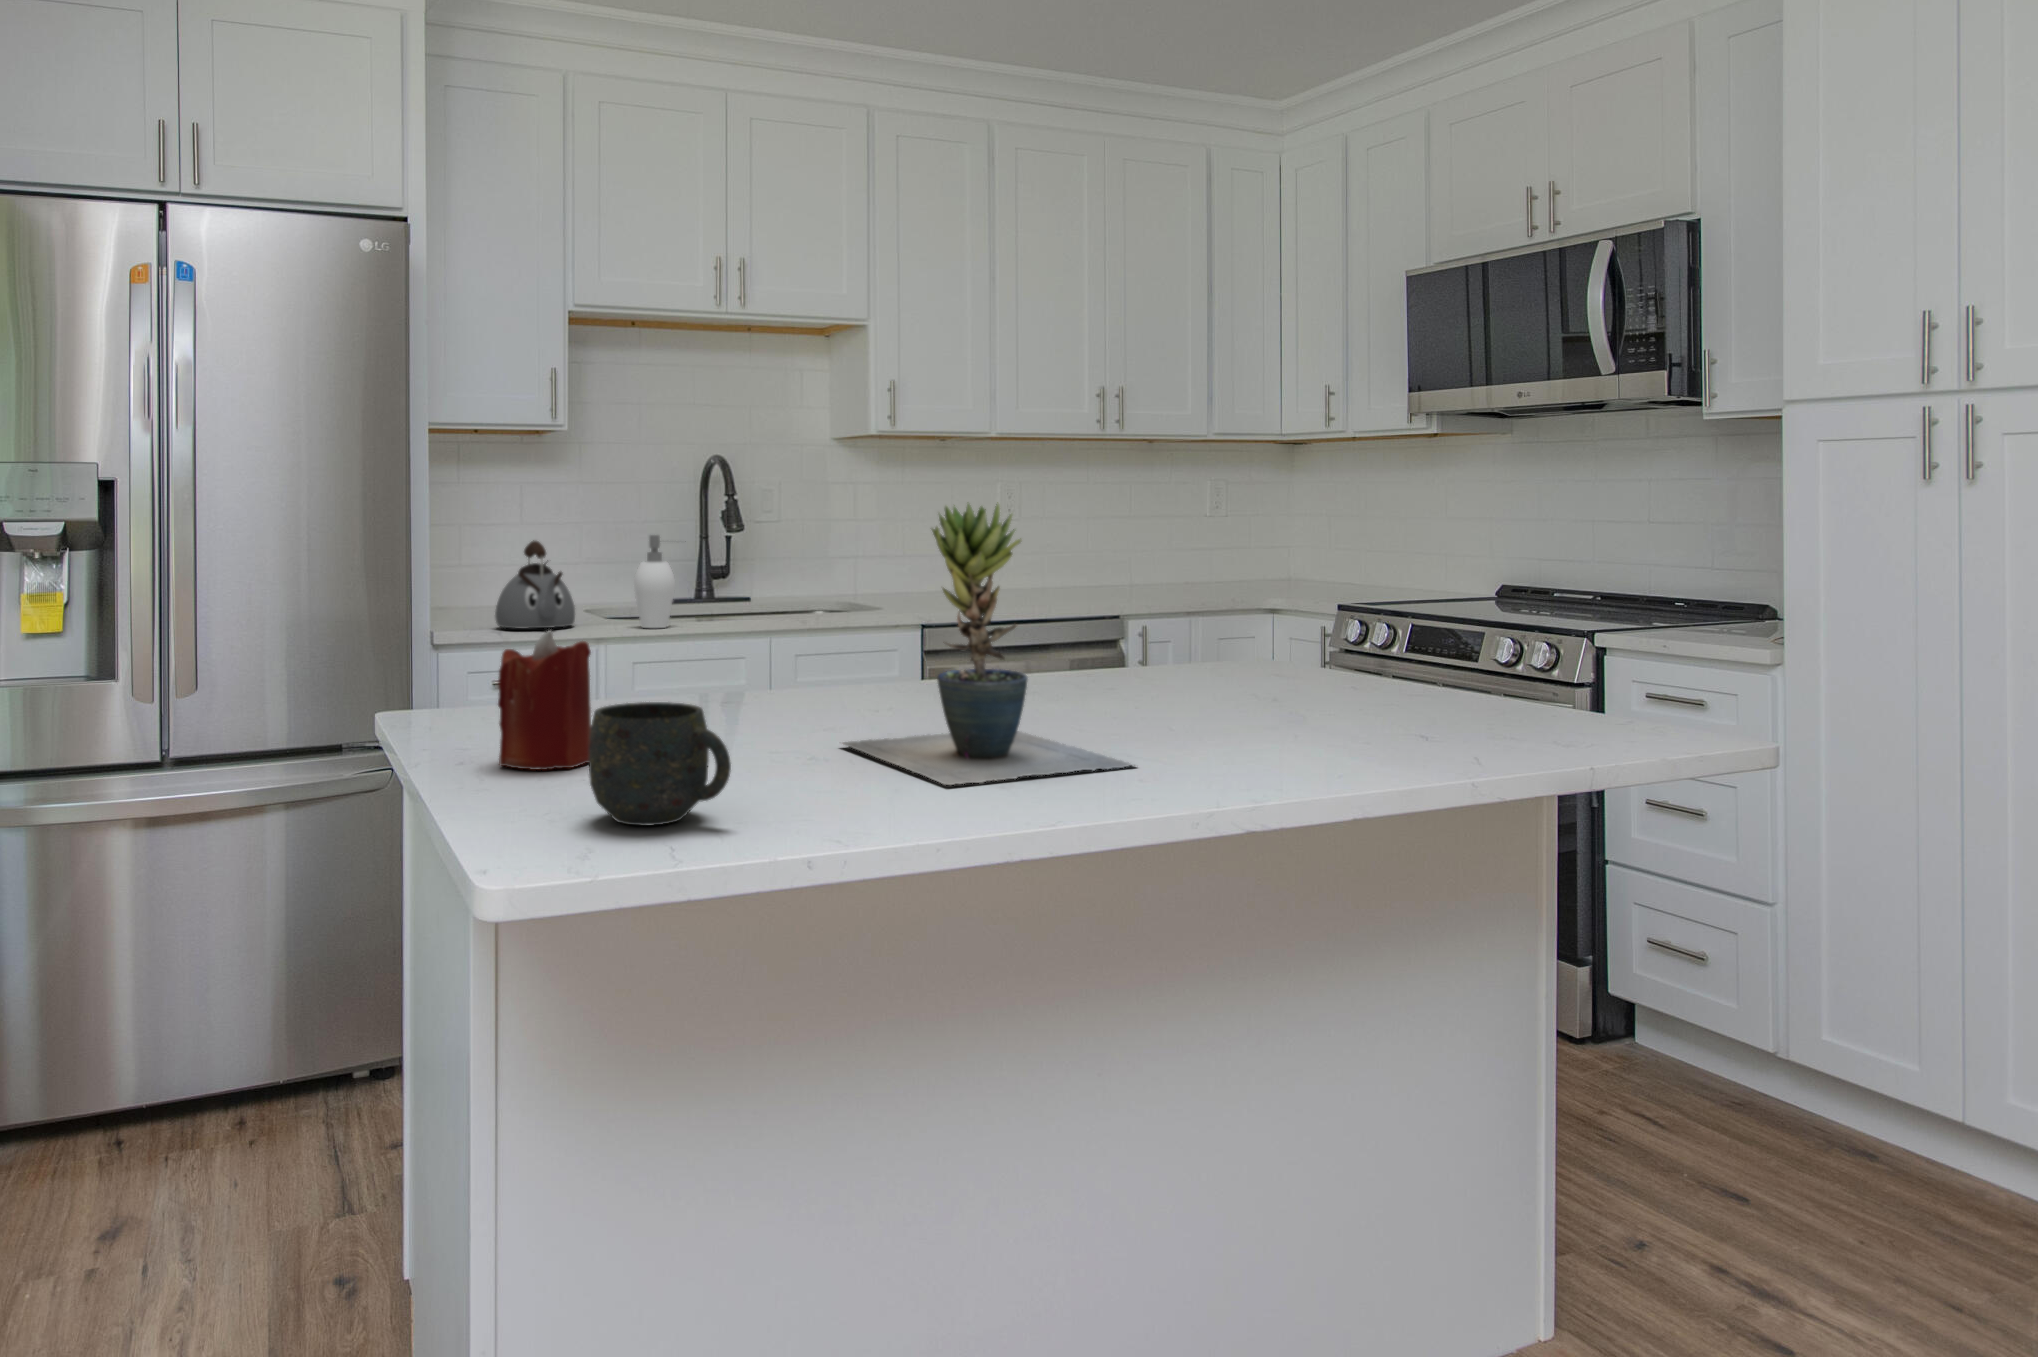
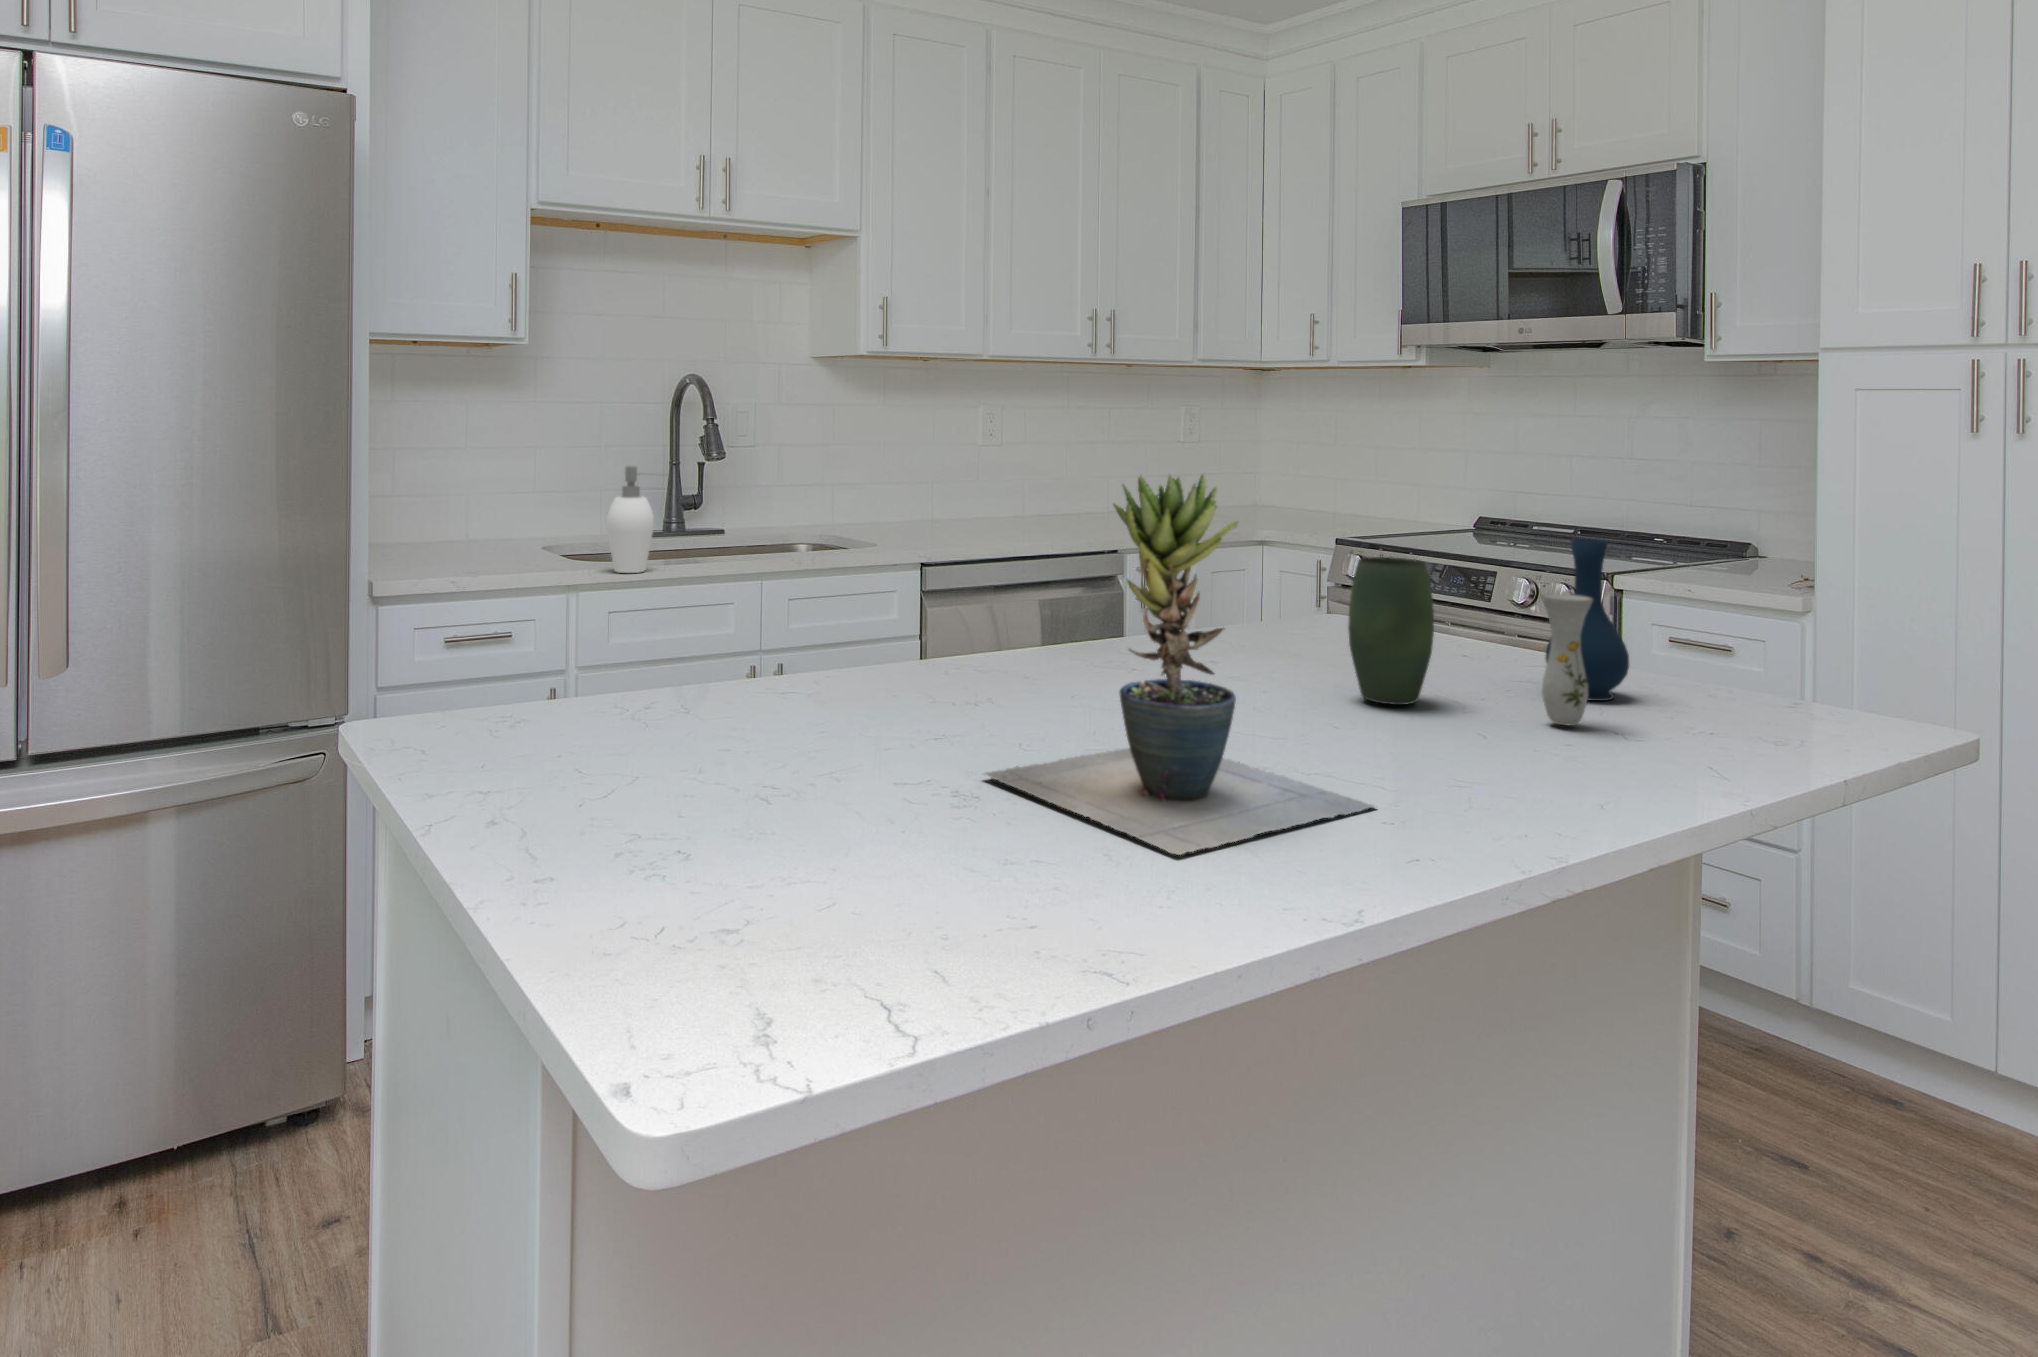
kettle: present [495,540,575,628] -> none [440,471,535,574]
vase: none [1195,570,1456,725] -> present [1348,539,1629,725]
candle: present [498,630,591,770] -> none [547,641,675,839]
mug: present [589,702,731,826] -> none [732,768,946,963]

